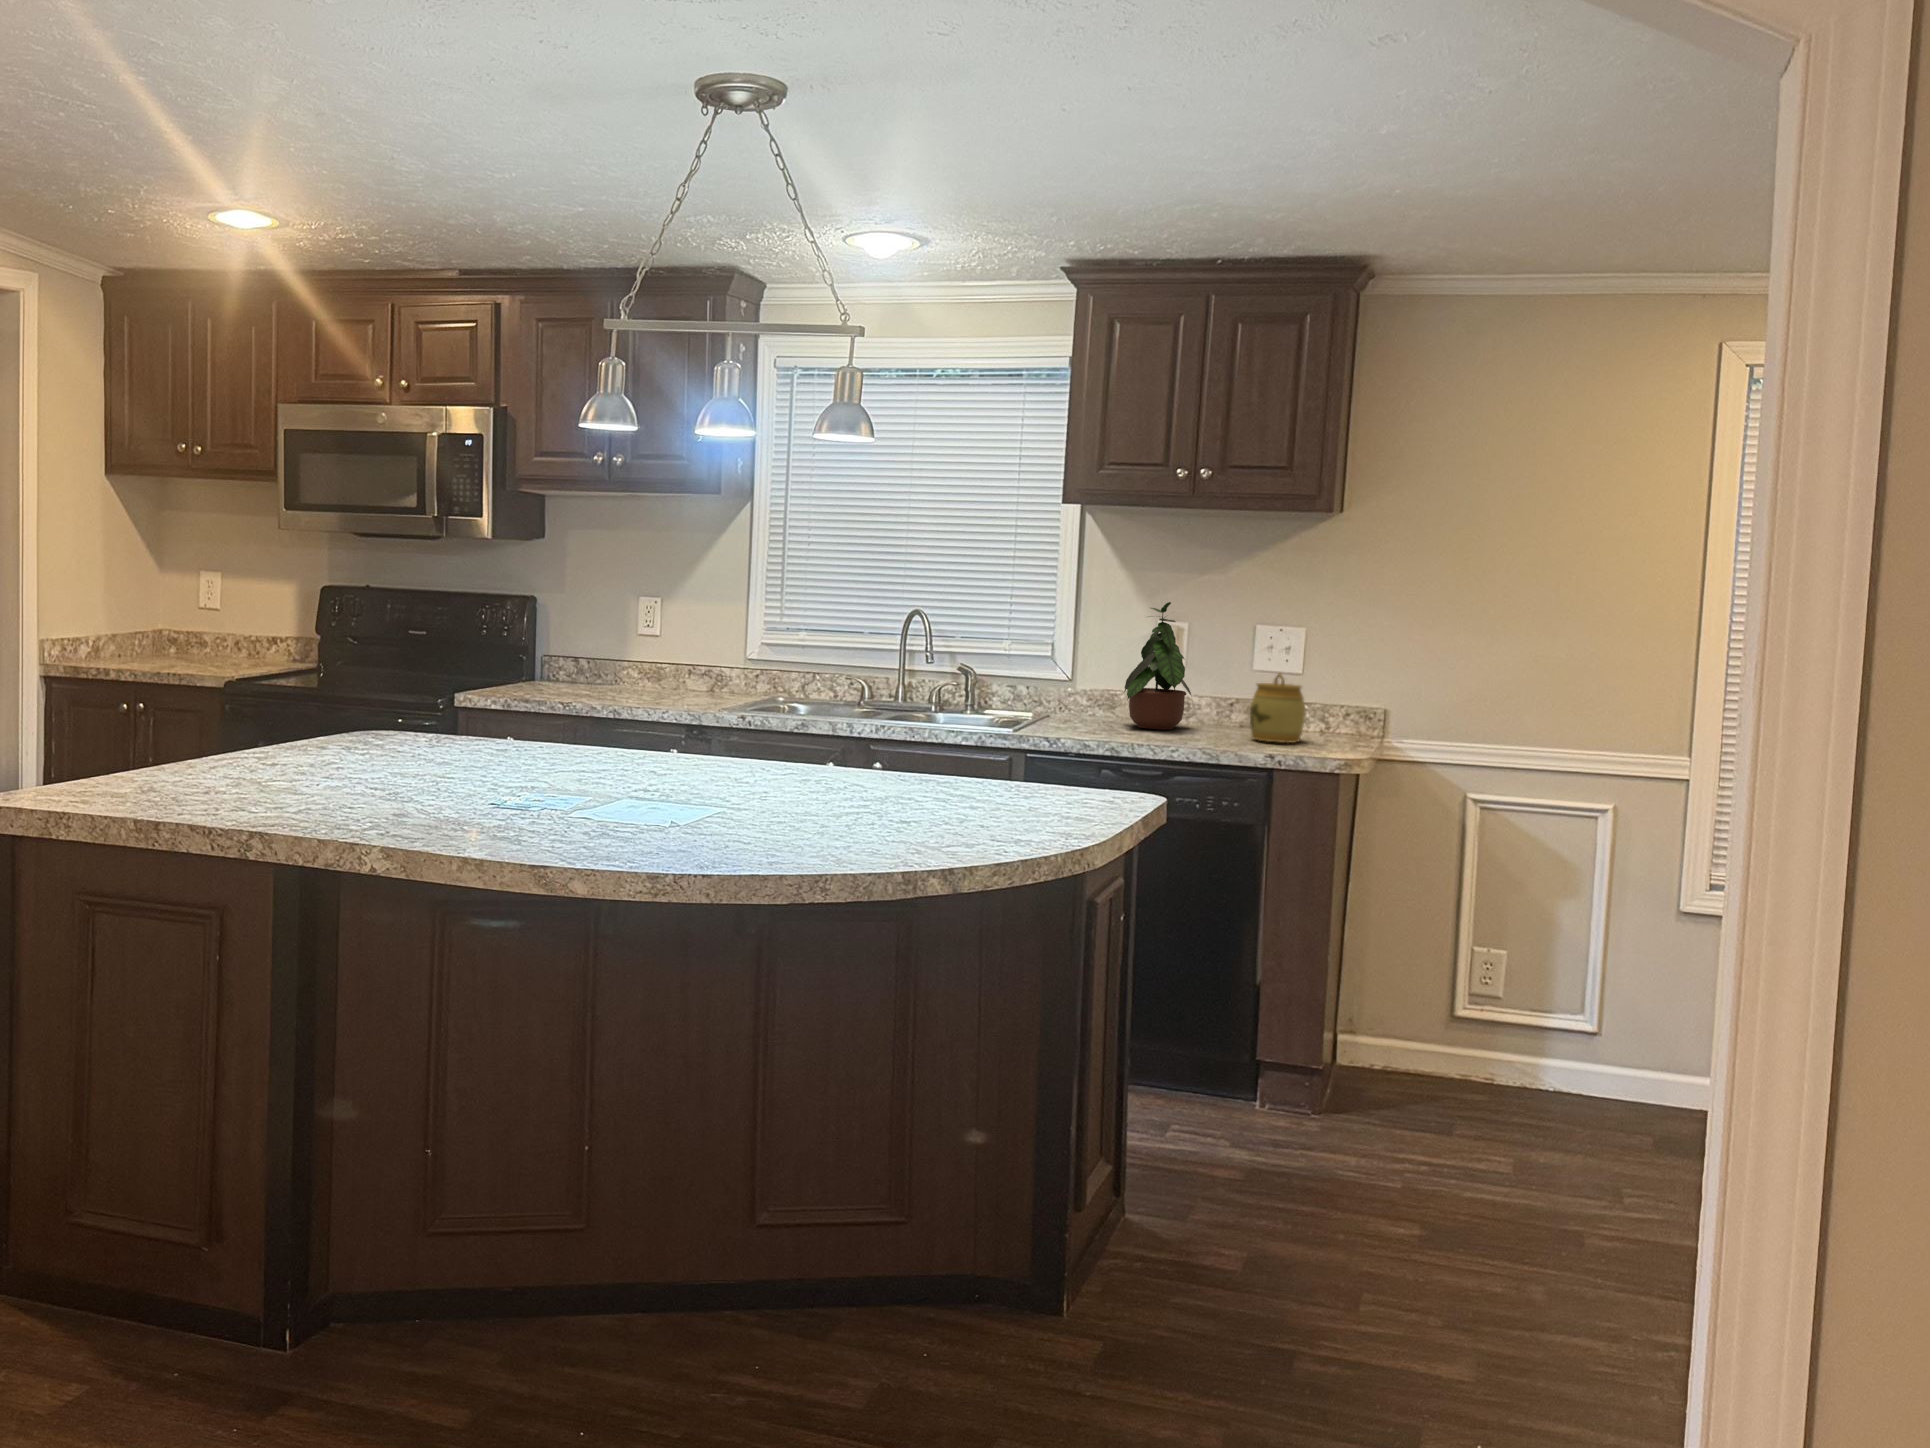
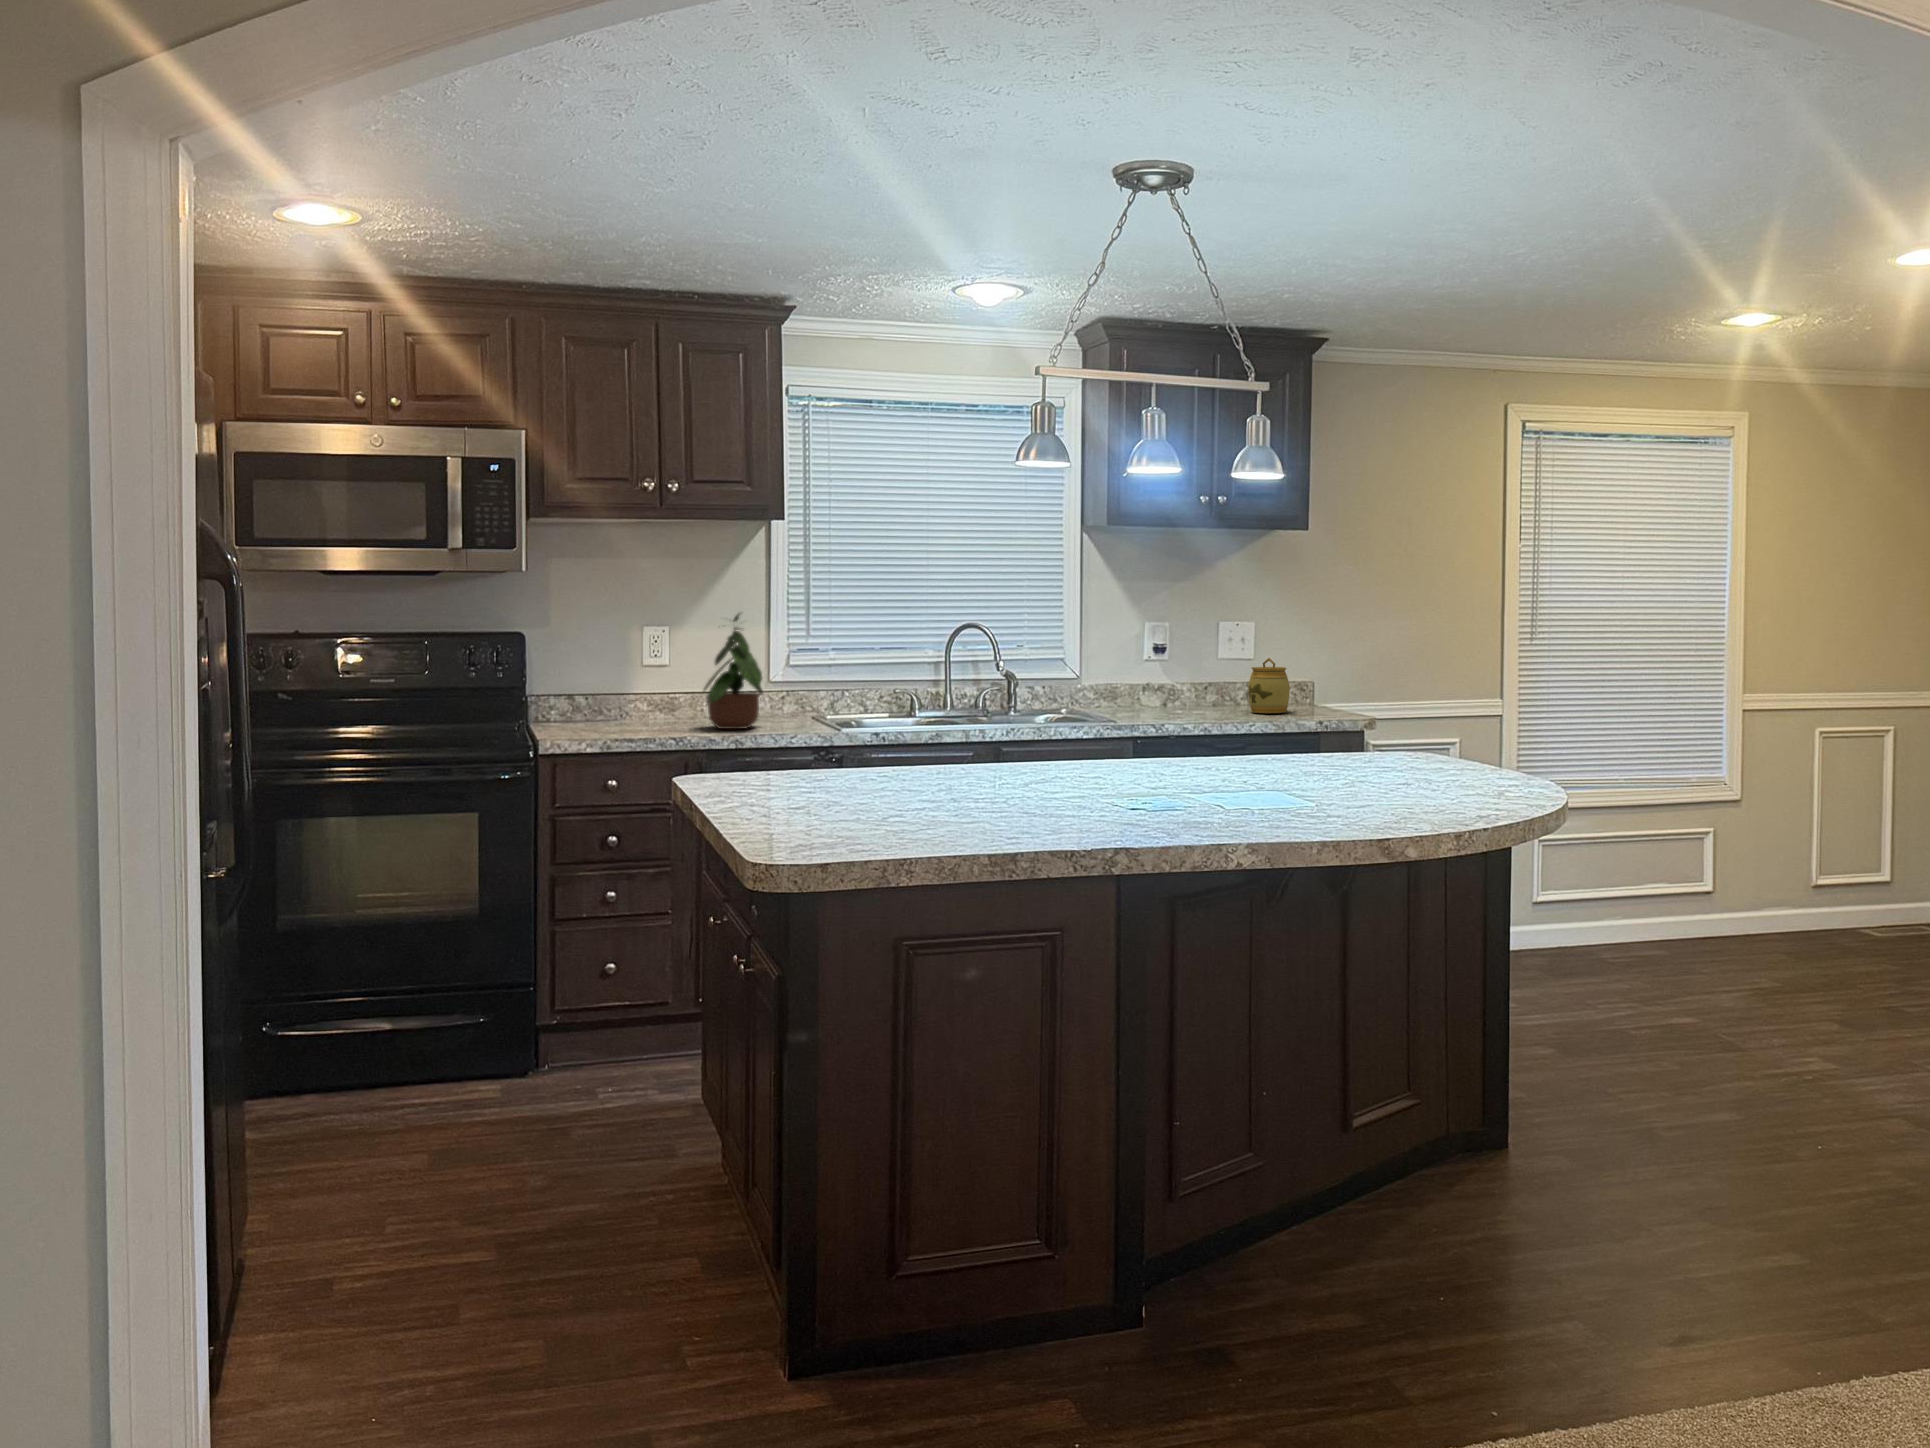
potted plant: present [1124,602,1191,729] -> present [703,614,763,729]

